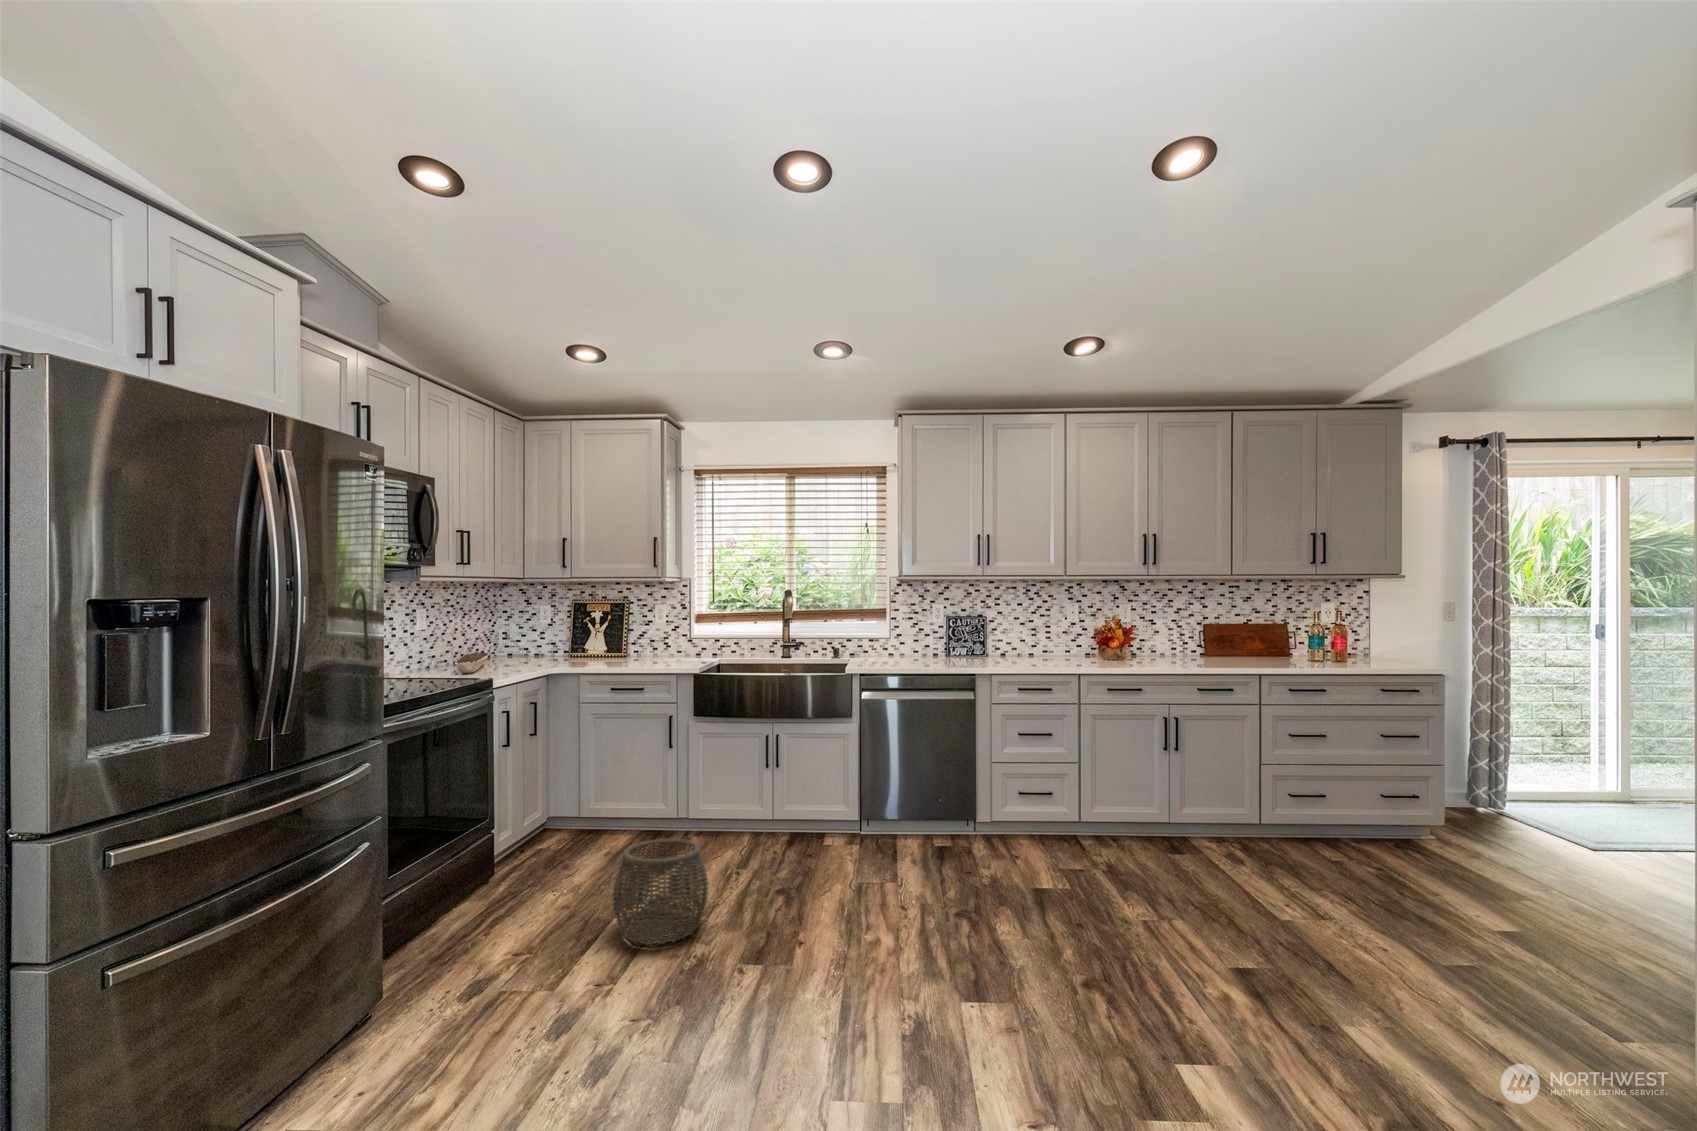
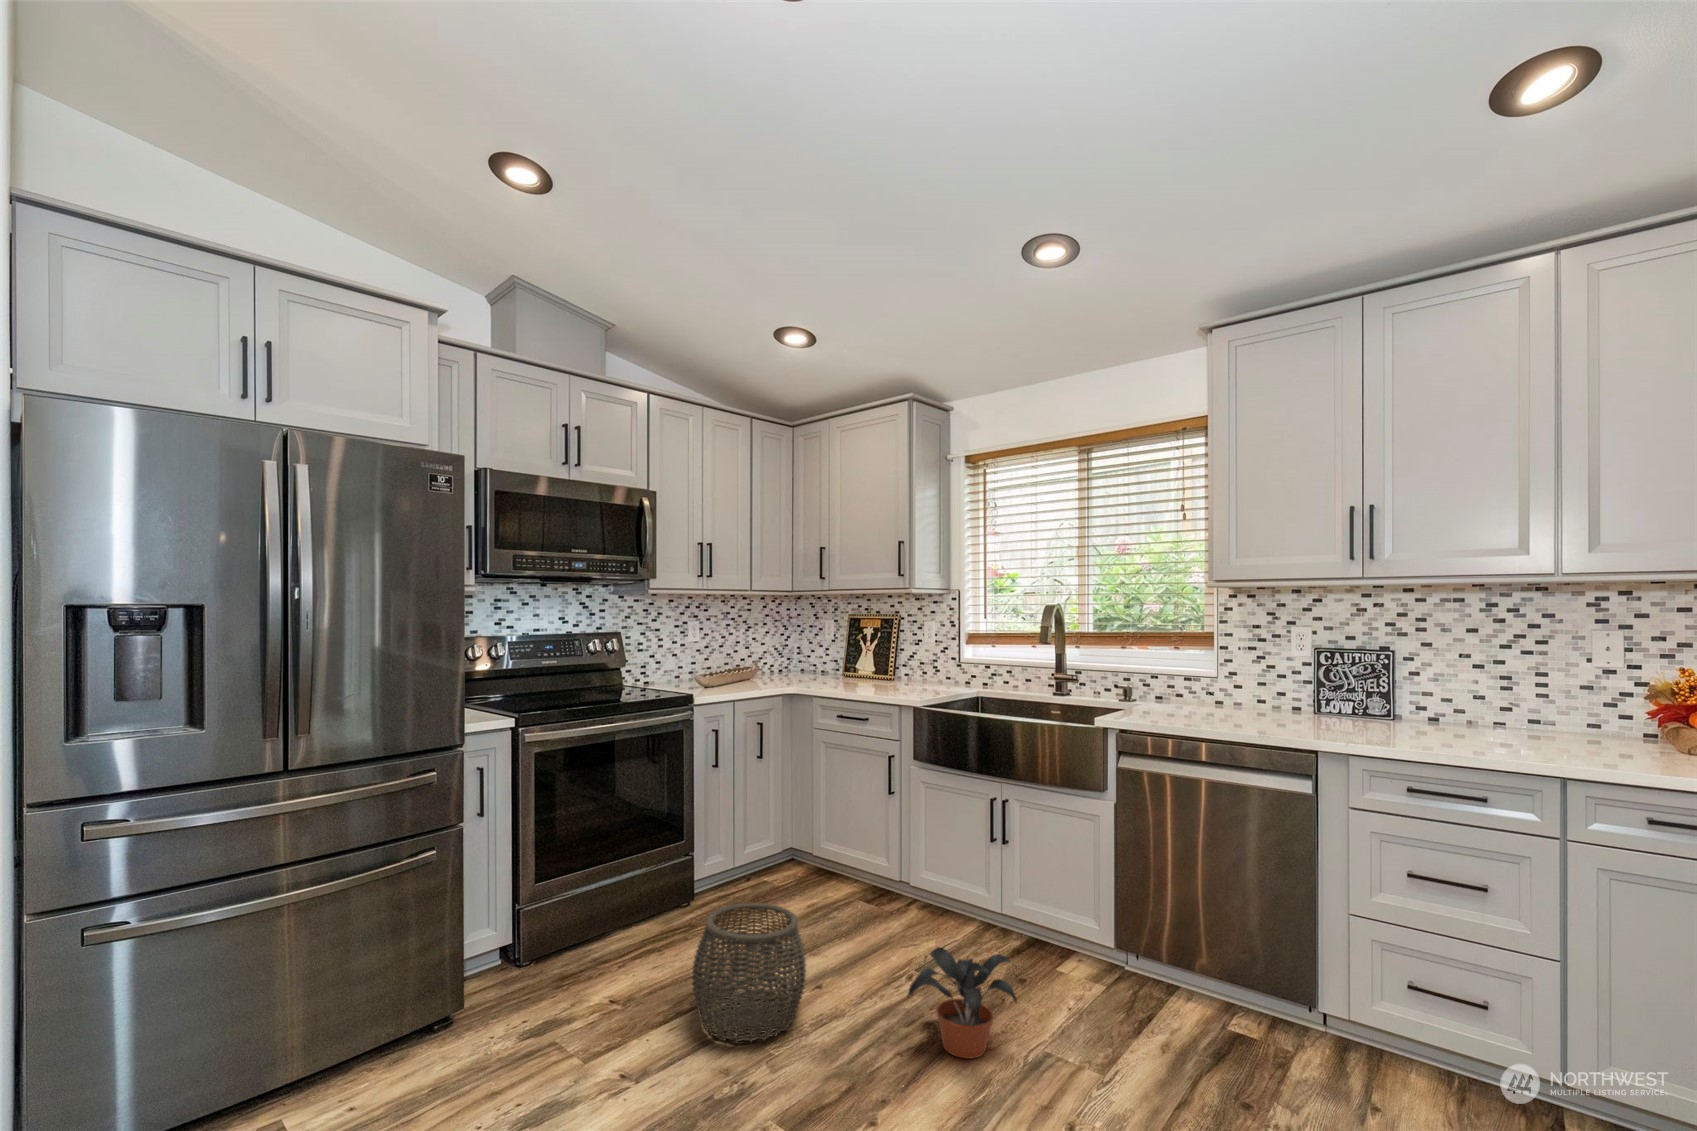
potted plant: none [778,830,854,901] -> present [907,947,1017,1059]

